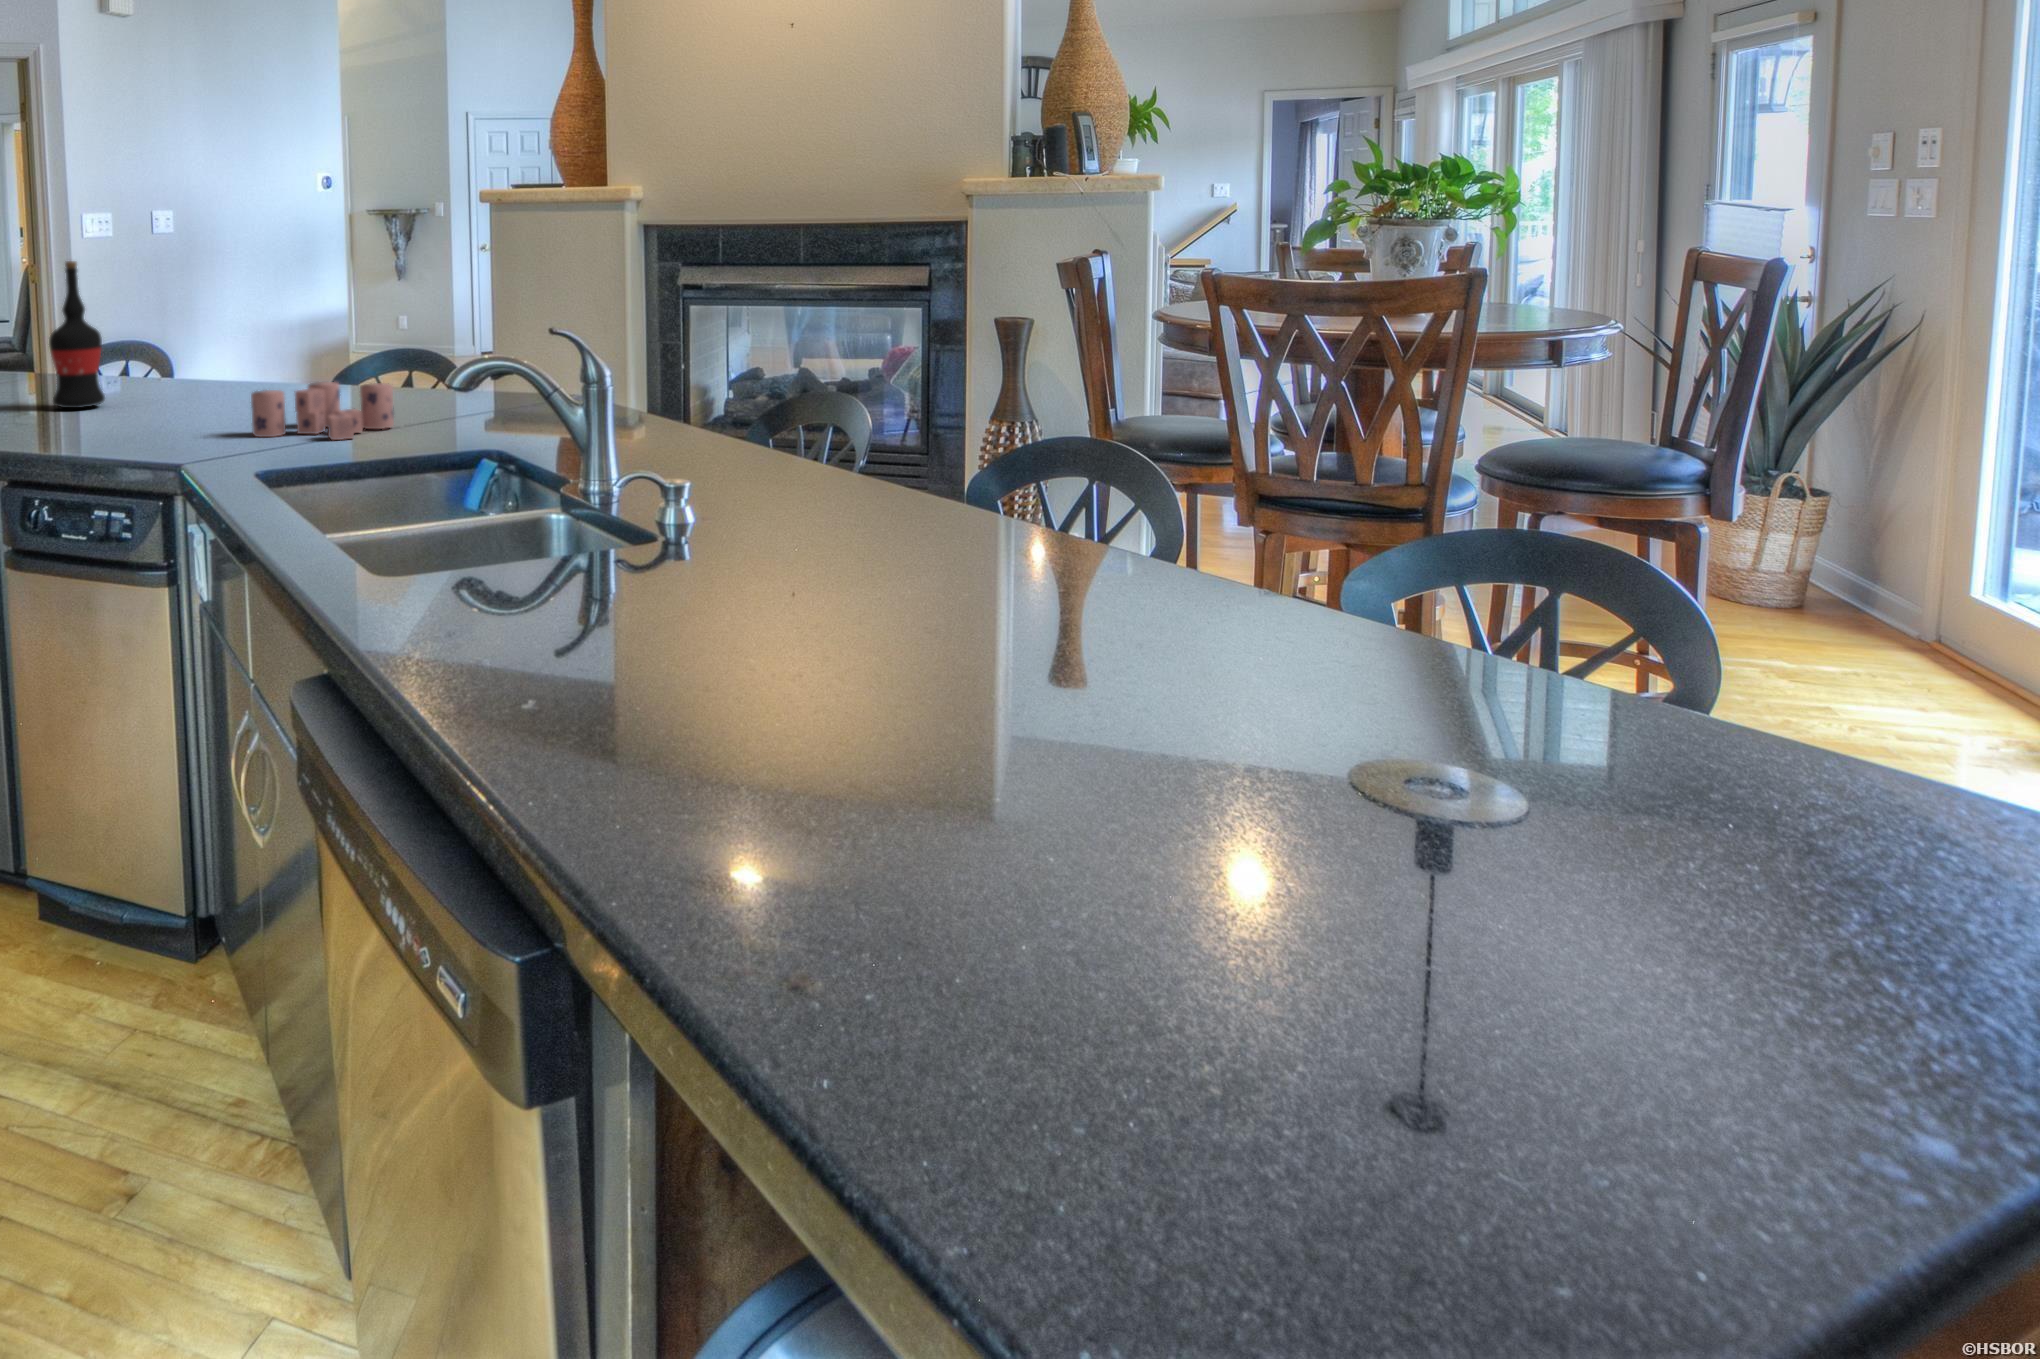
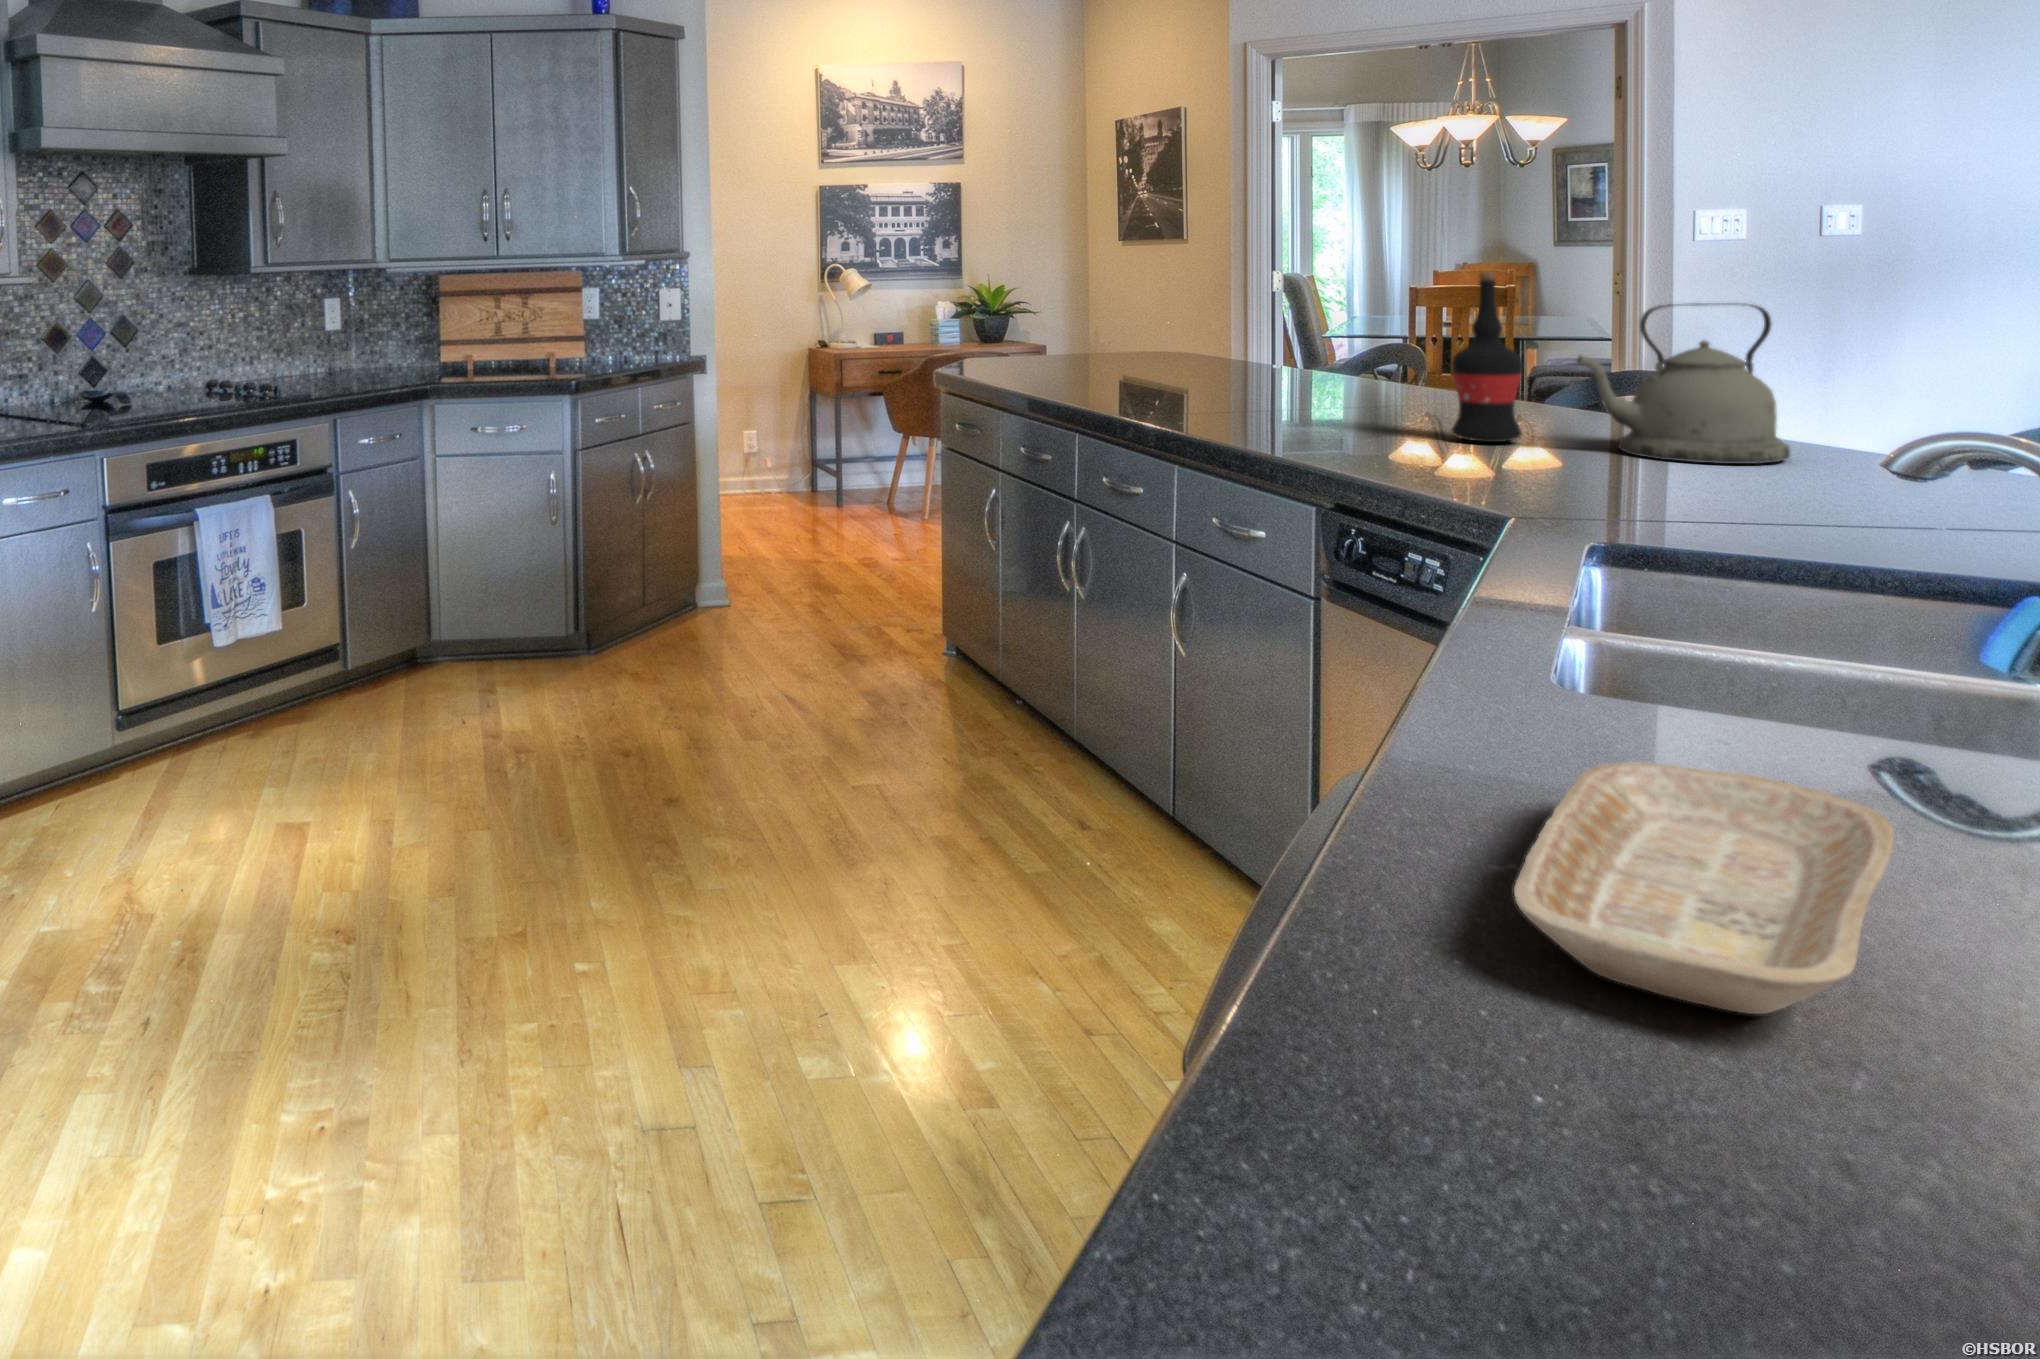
kettle: none [145,280,277,405] -> present [1577,304,1790,464]
candle: present [251,382,394,440] -> none [1662,447,1917,528]
tray: none [558,604,856,775] -> present [1514,762,1894,1014]

